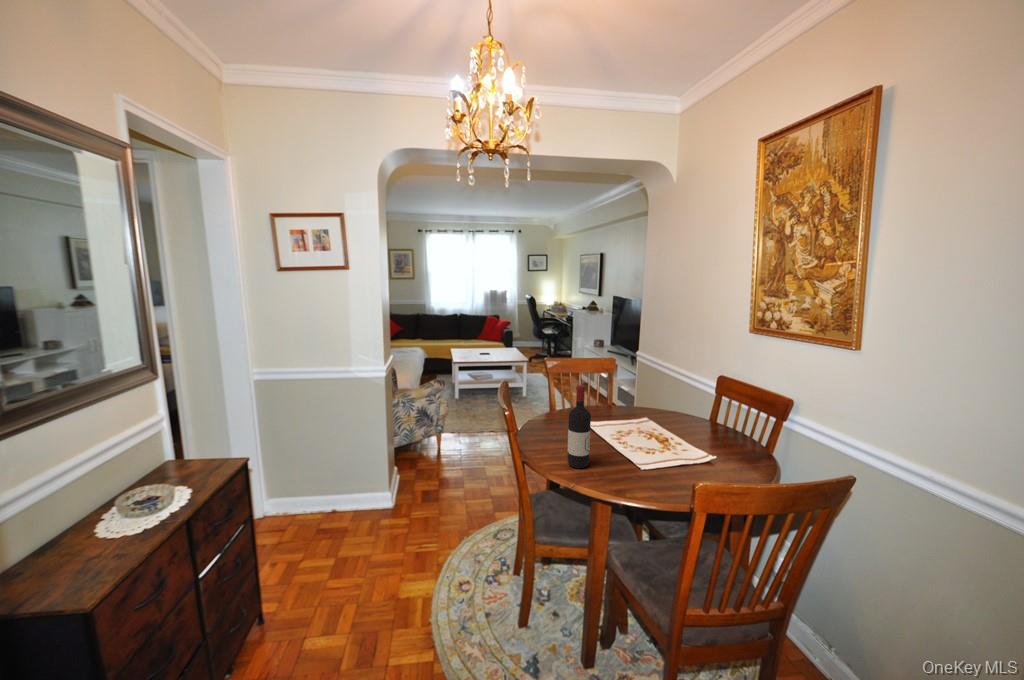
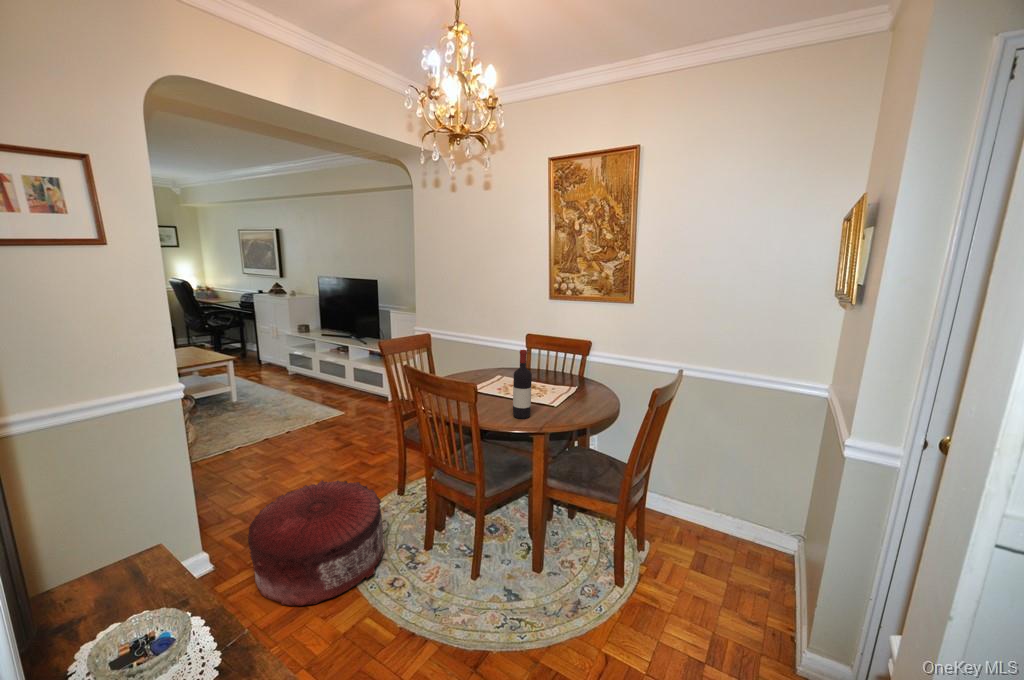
pouf: none [391,471,502,569] -> present [248,480,385,606]

